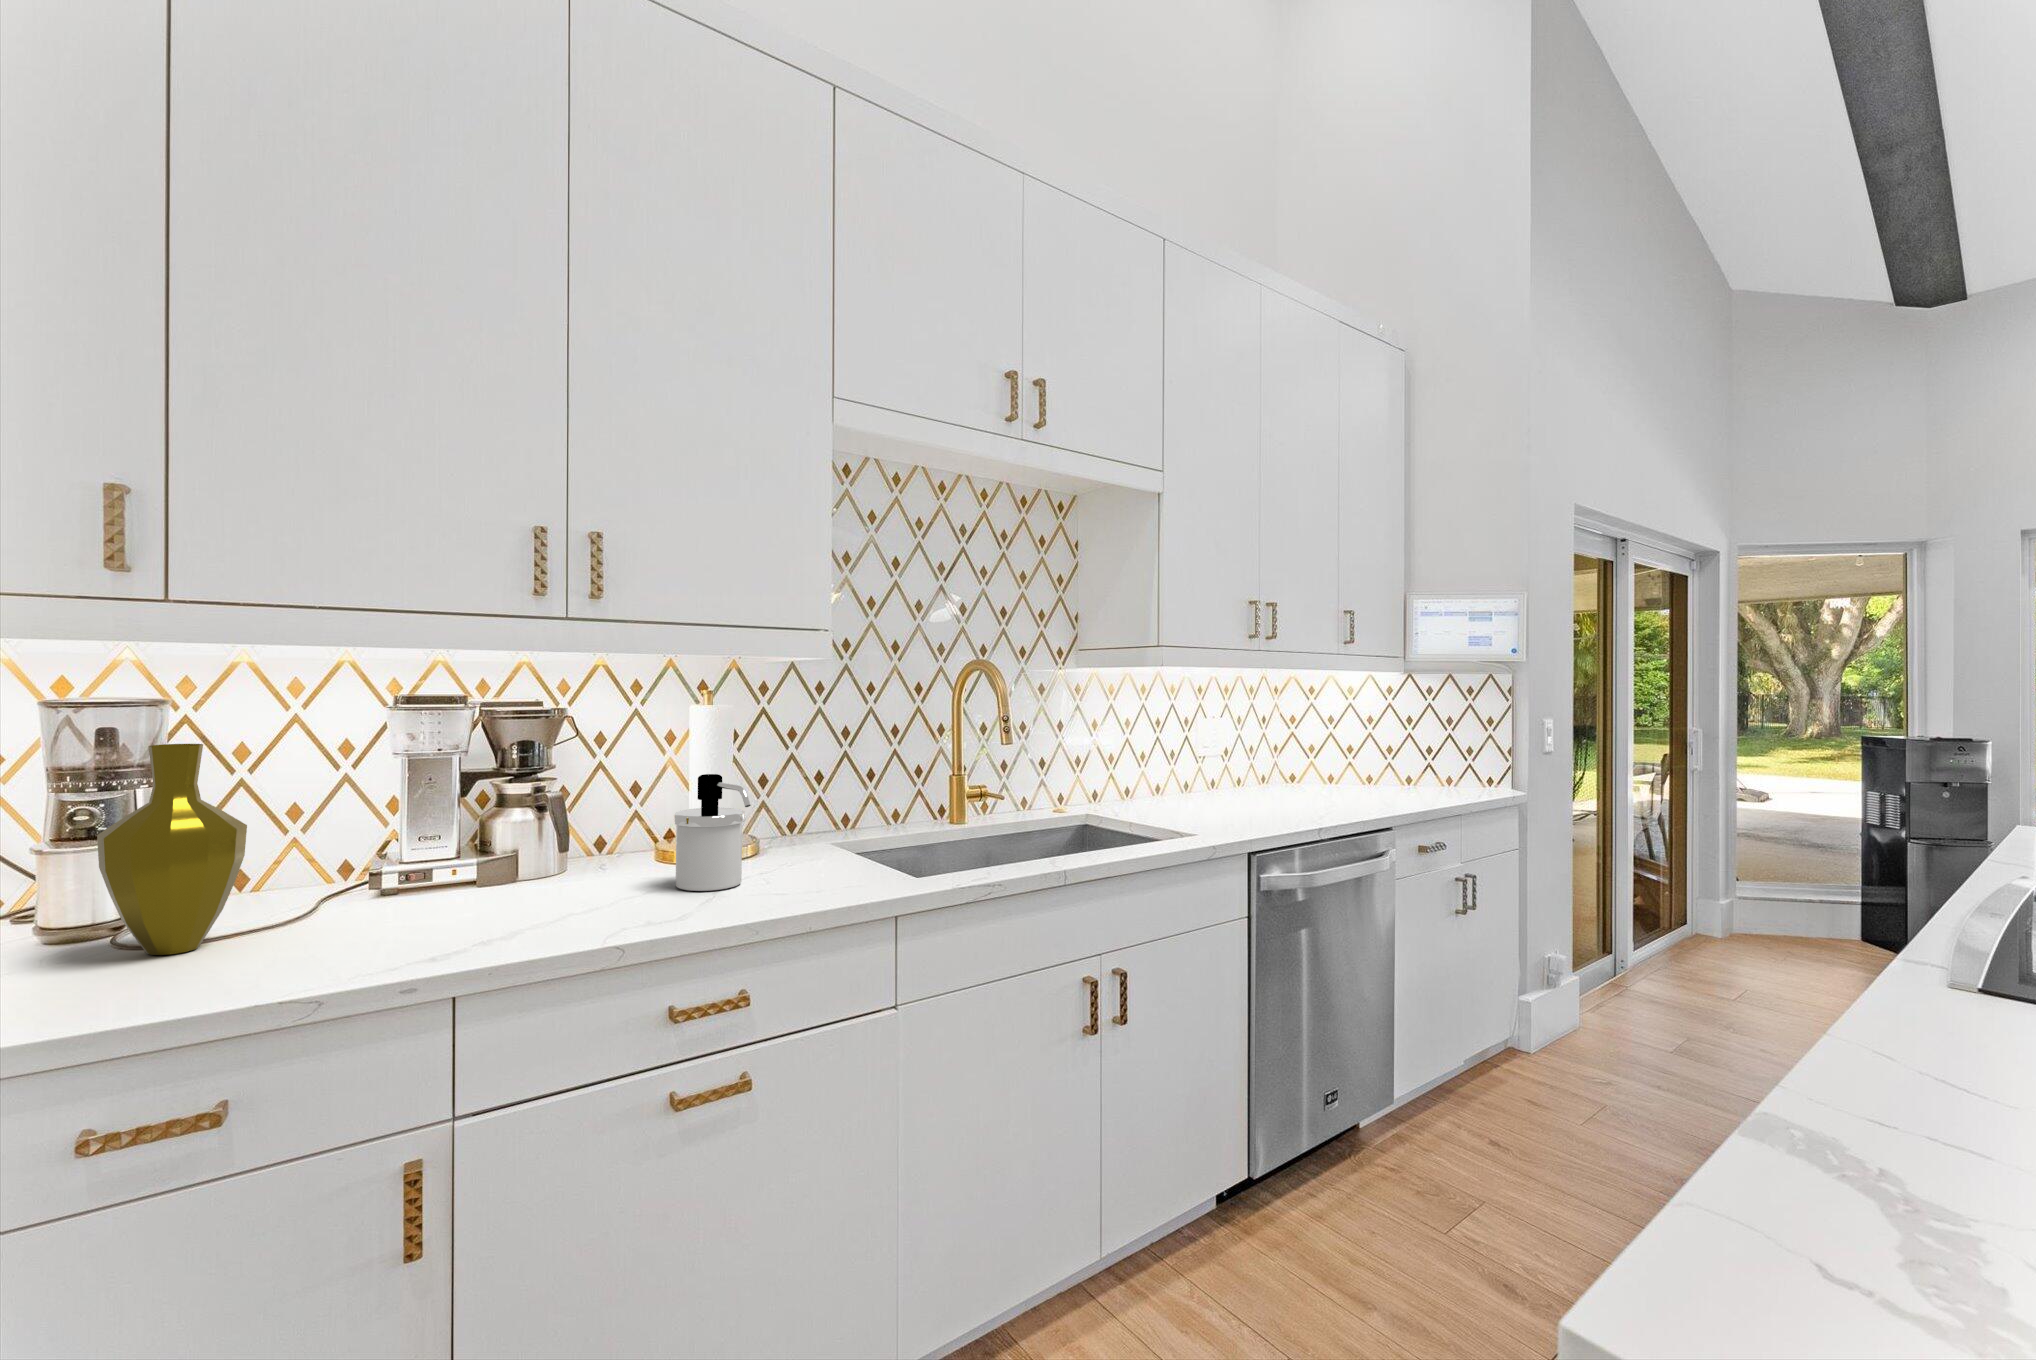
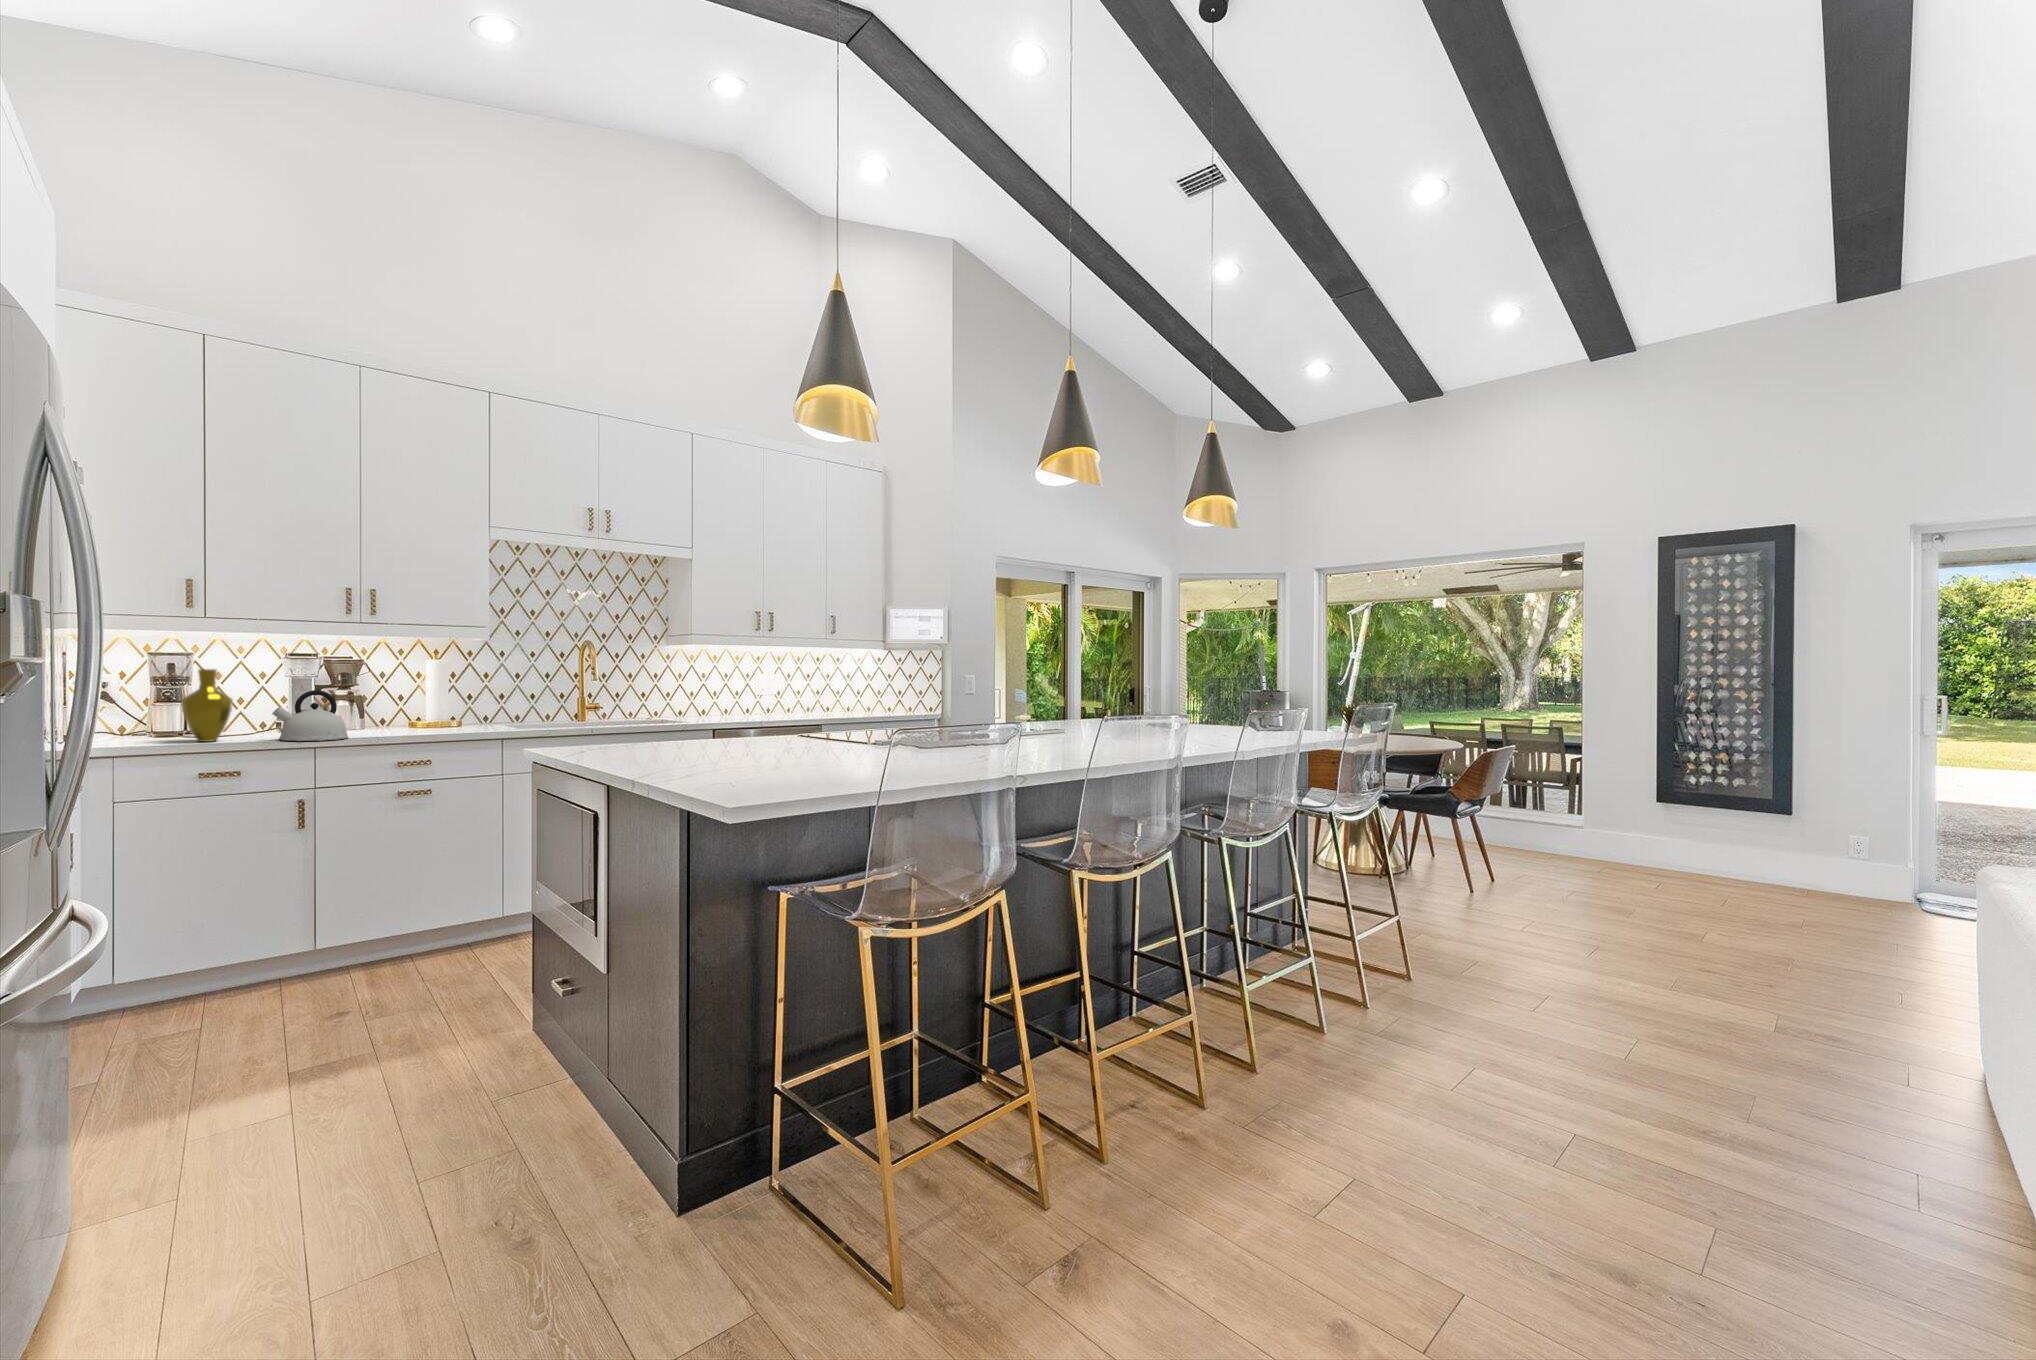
soap dispenser: present [674,774,751,891] -> none [409,688,442,735]
kettle: none [348,793,542,943] -> present [272,690,348,741]

